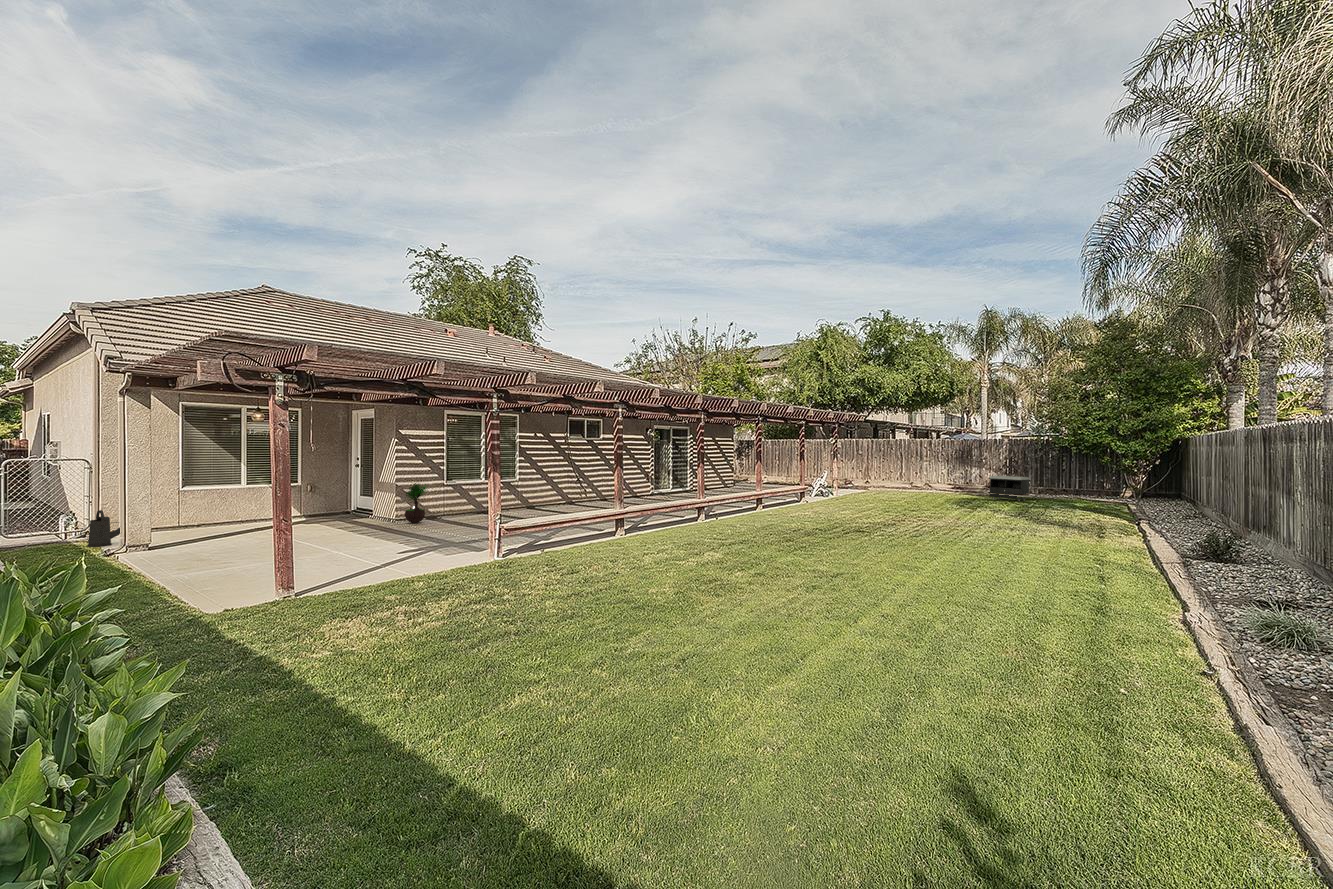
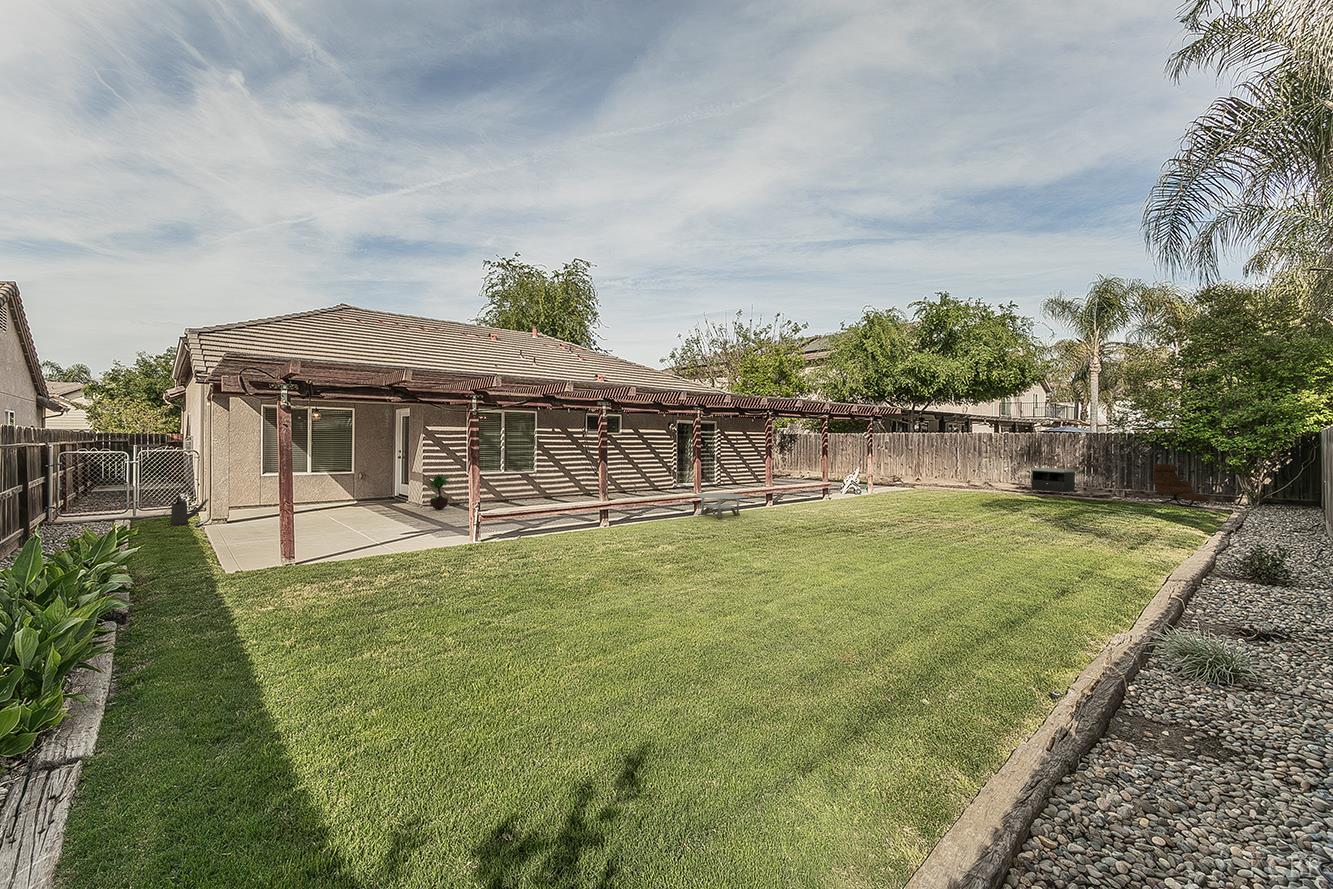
lounge chair: none [1103,472,1154,512] -> present [1153,464,1208,507]
round table: none [703,502,756,530] -> present [695,493,745,519]

